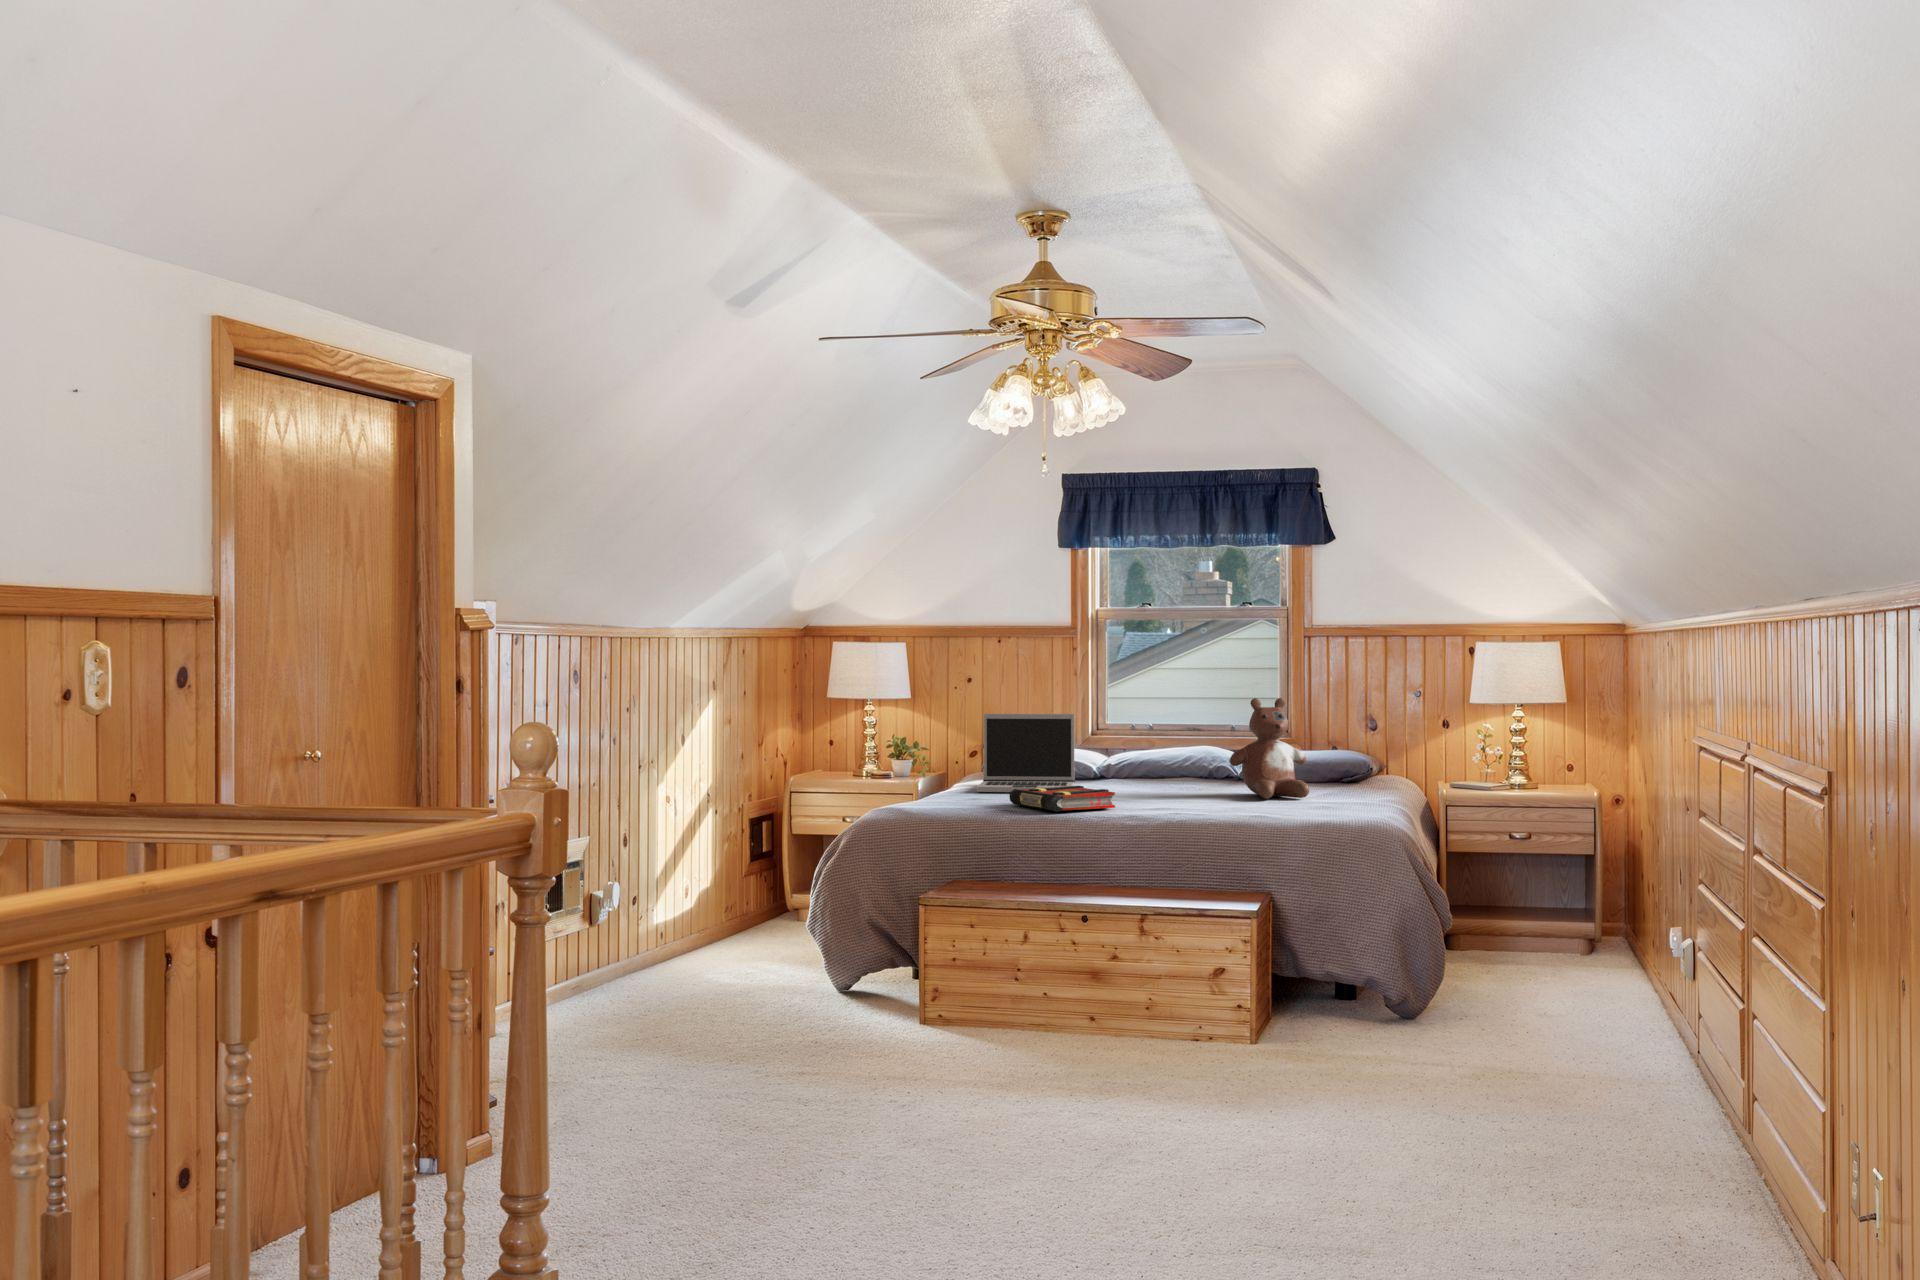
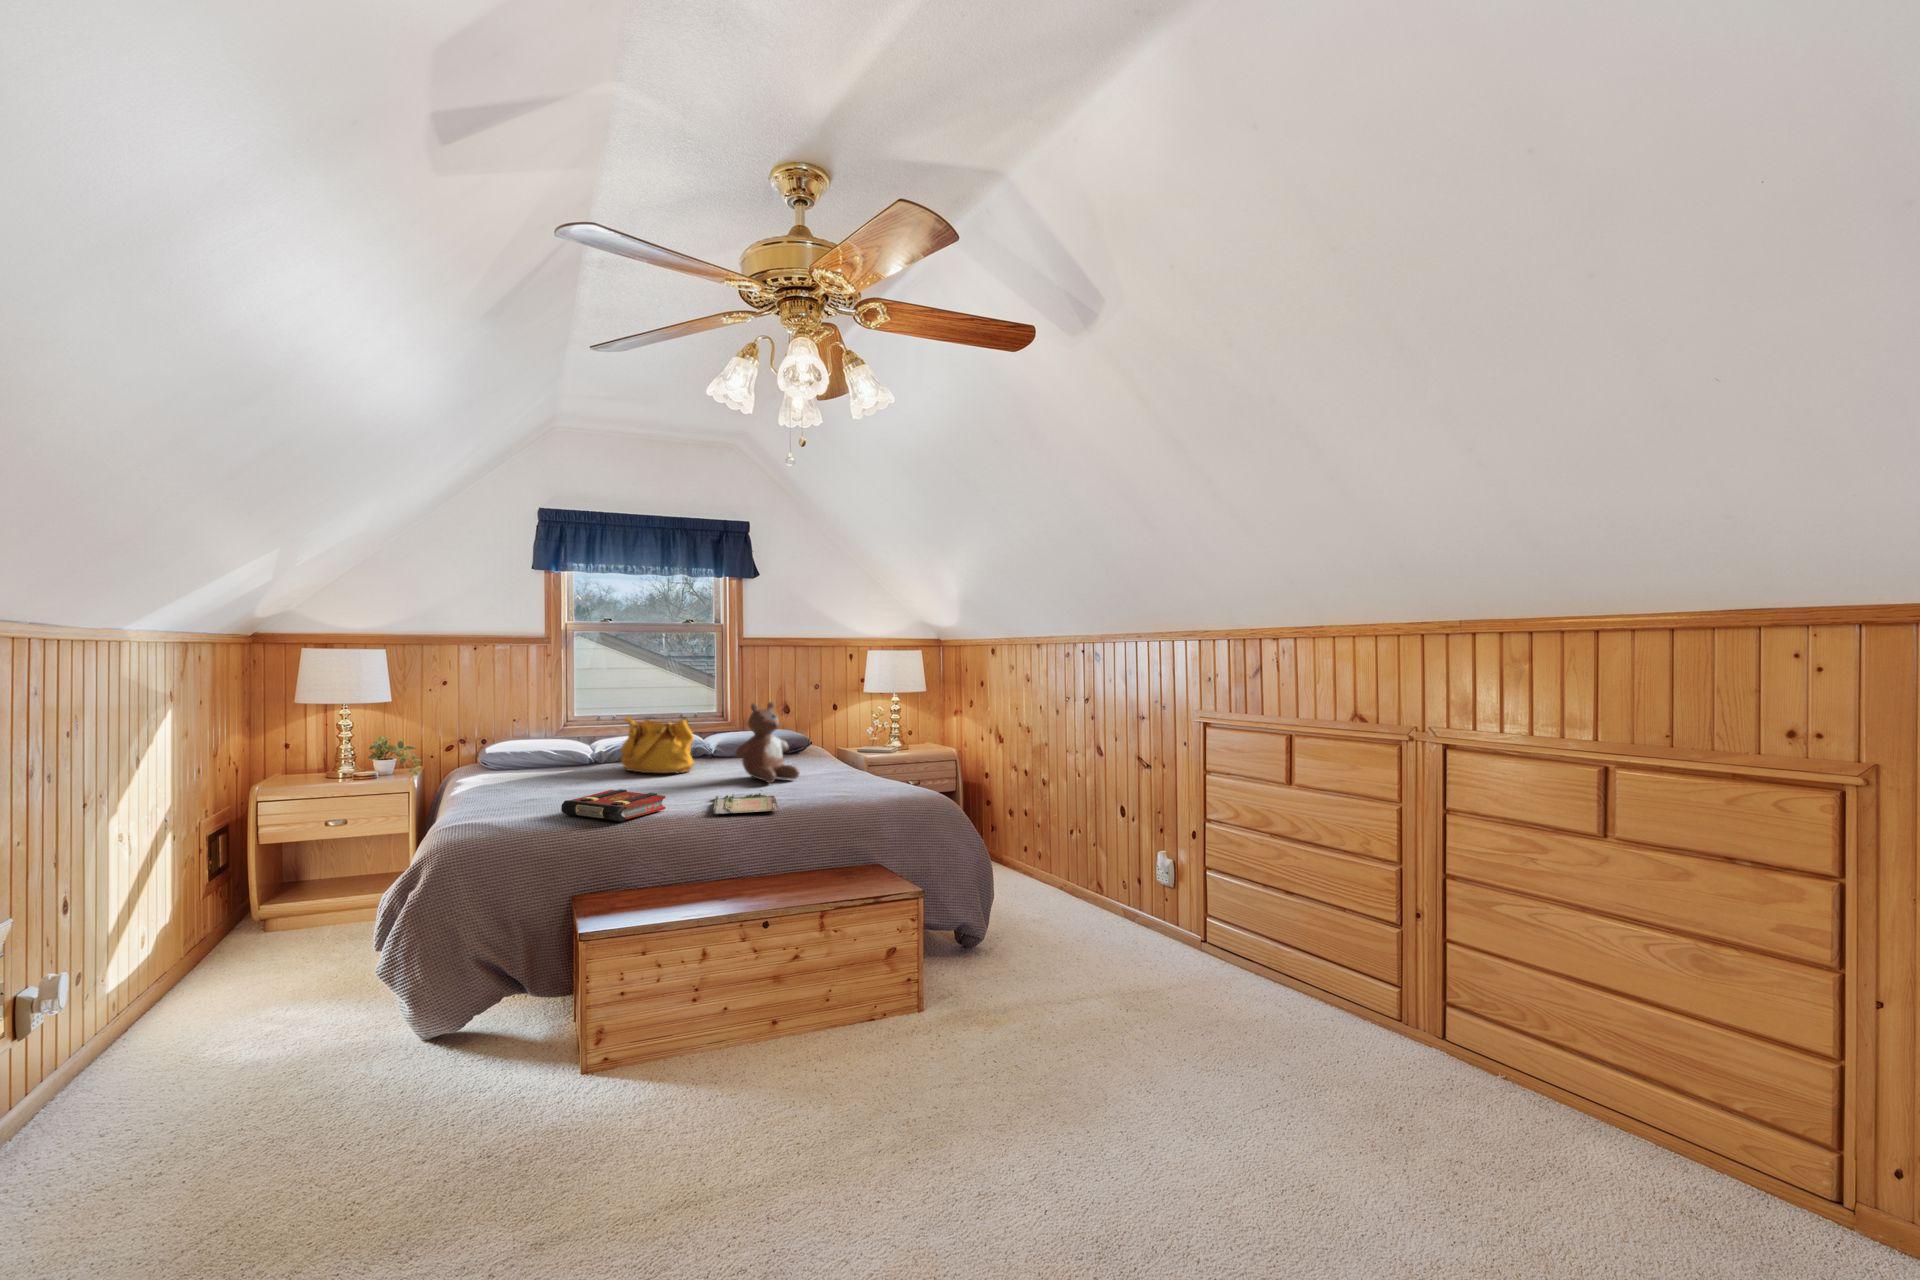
laptop: present [977,714,1075,792] -> none [501,719,599,799]
handbag: none [1118,714,1203,786] -> present [621,717,694,773]
tray: none [1157,797,1251,816] -> present [713,790,779,815]

